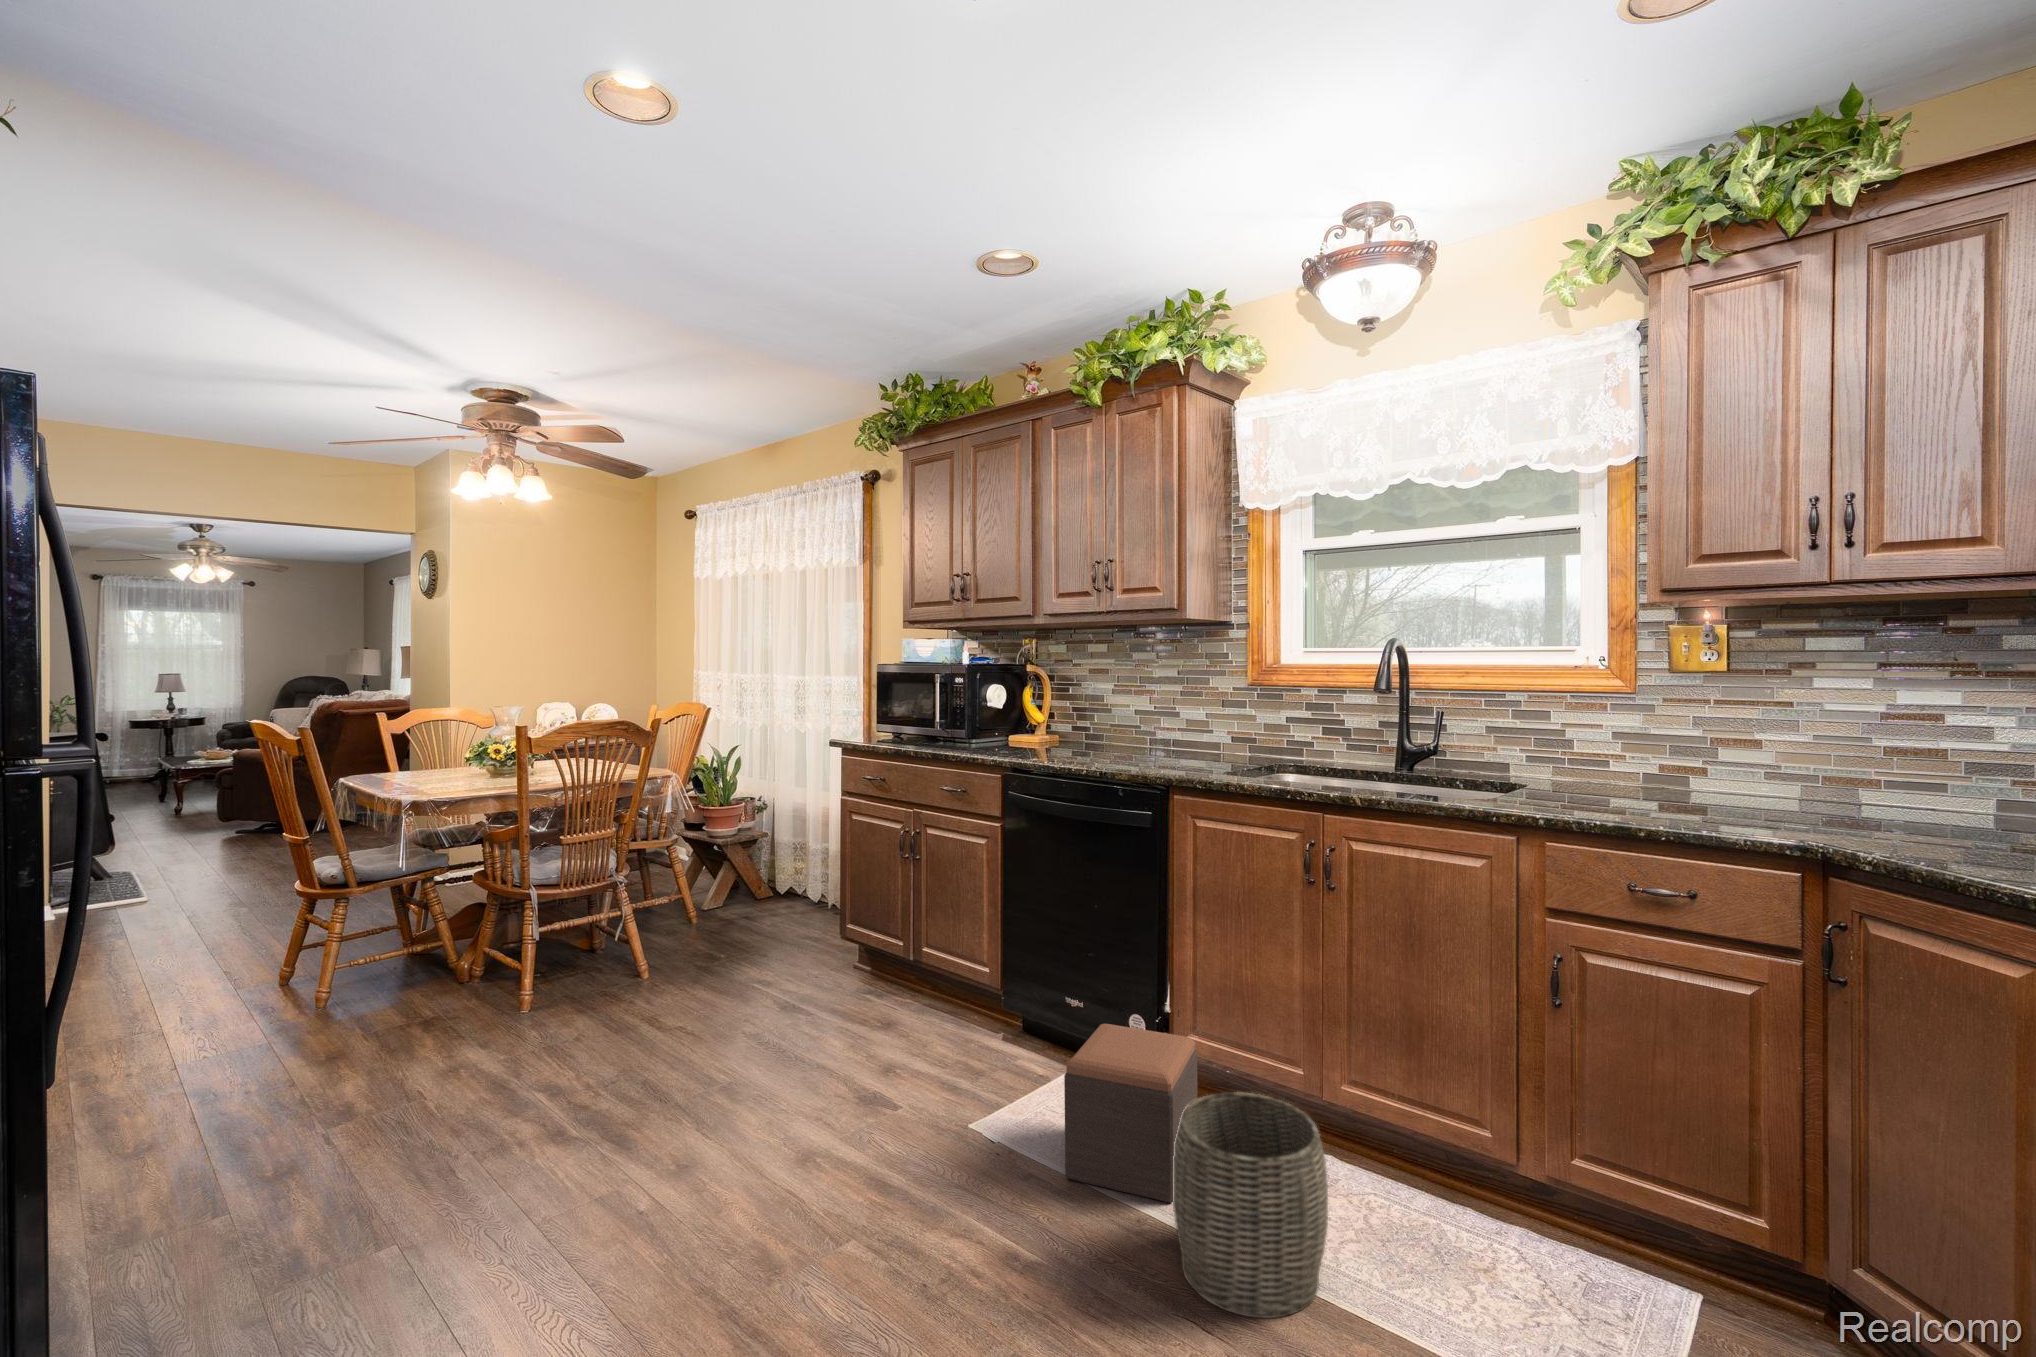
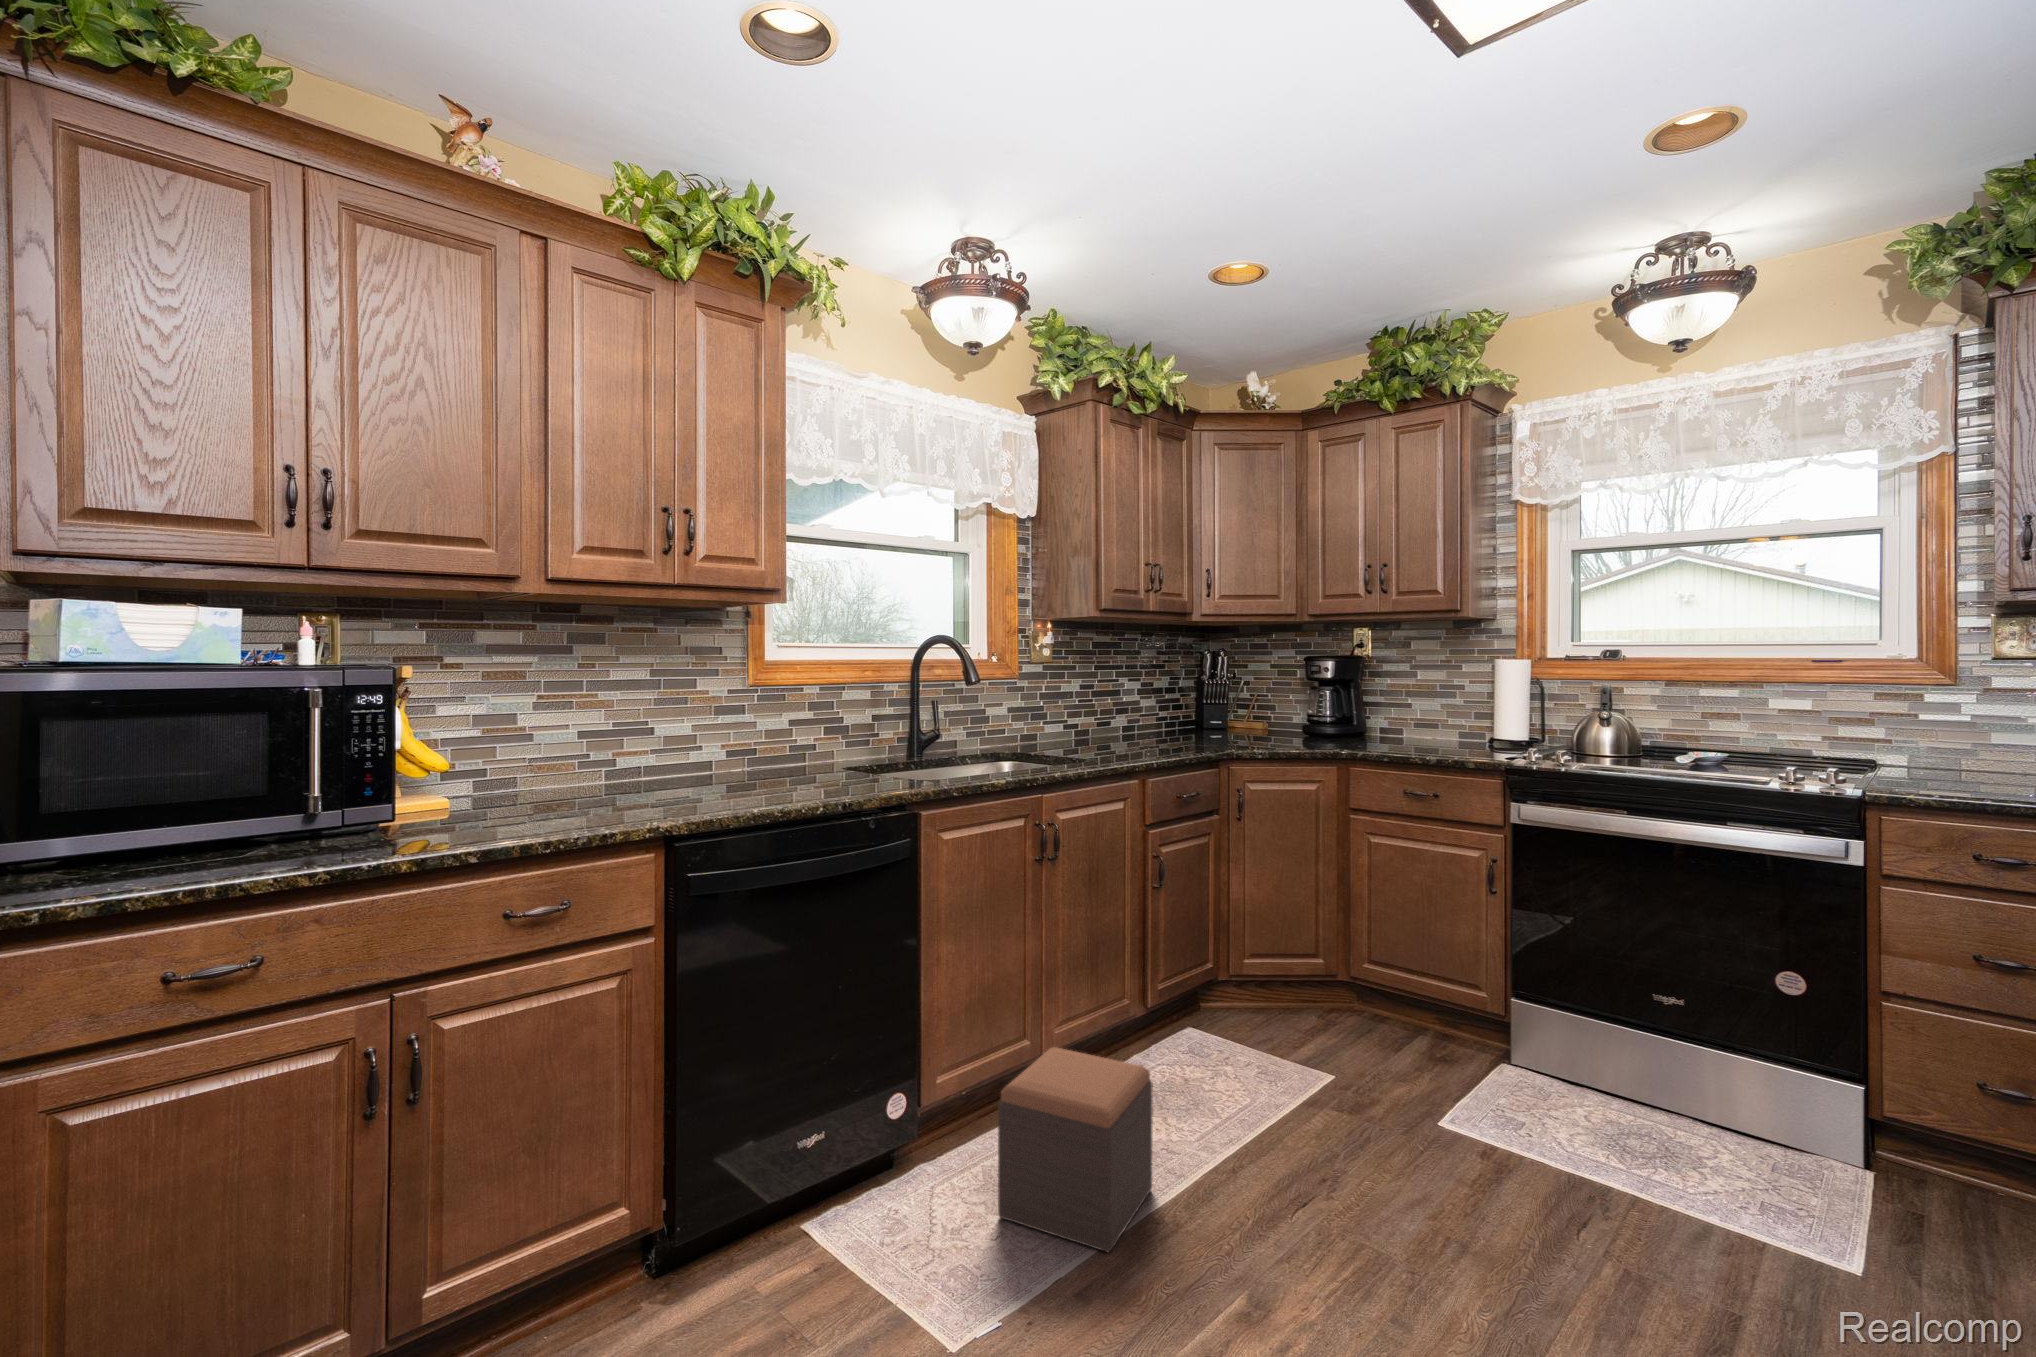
woven basket: present [1173,1092,1328,1318] -> none [1181,1018,1312,1198]

